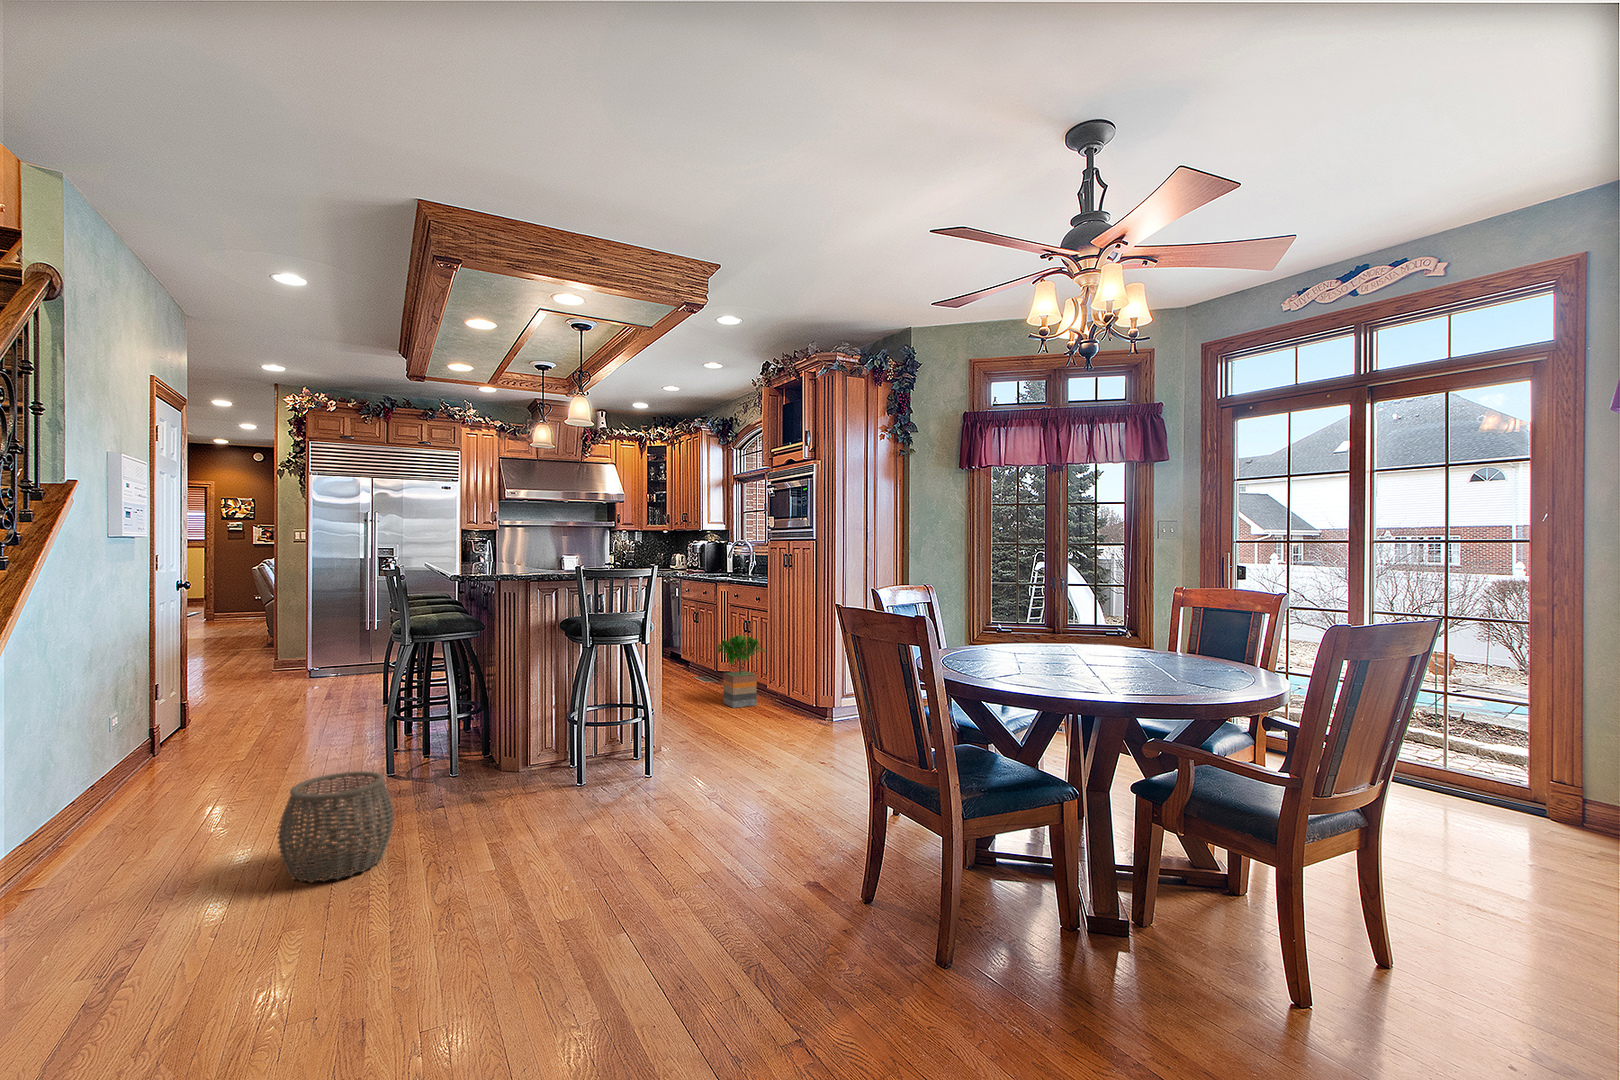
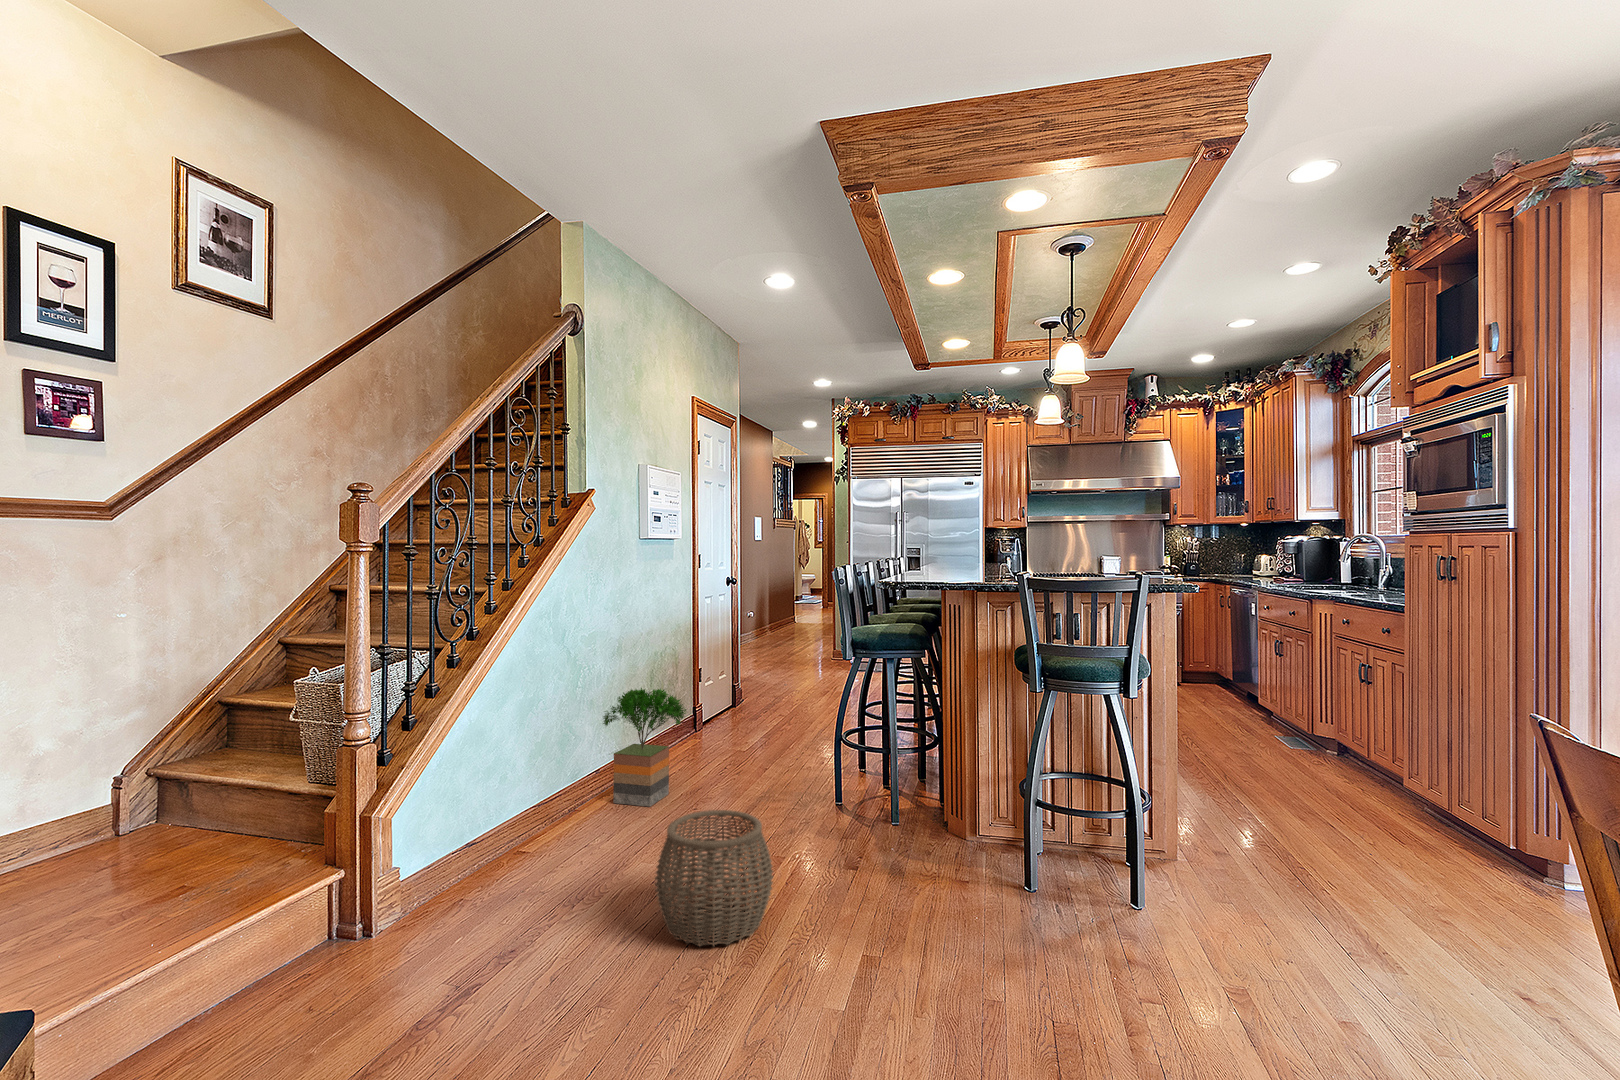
potted tree: present [717,635,765,708] -> present [603,688,686,807]

